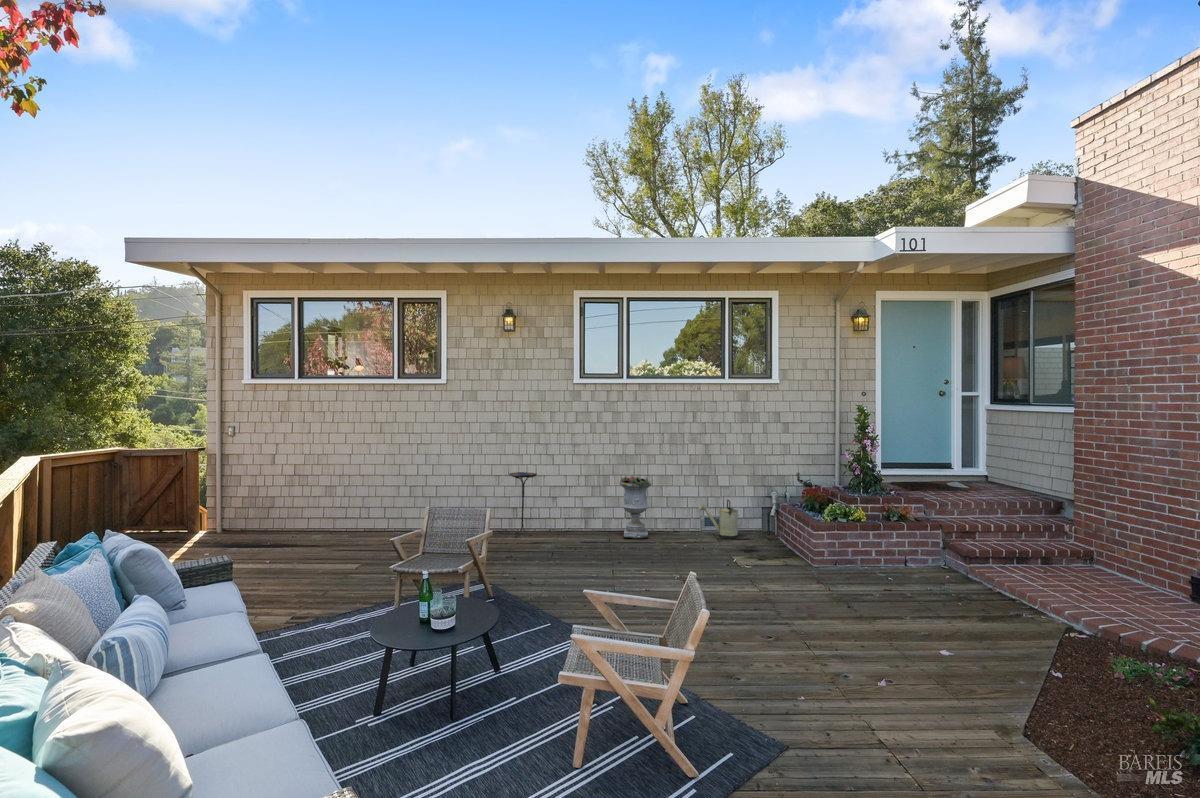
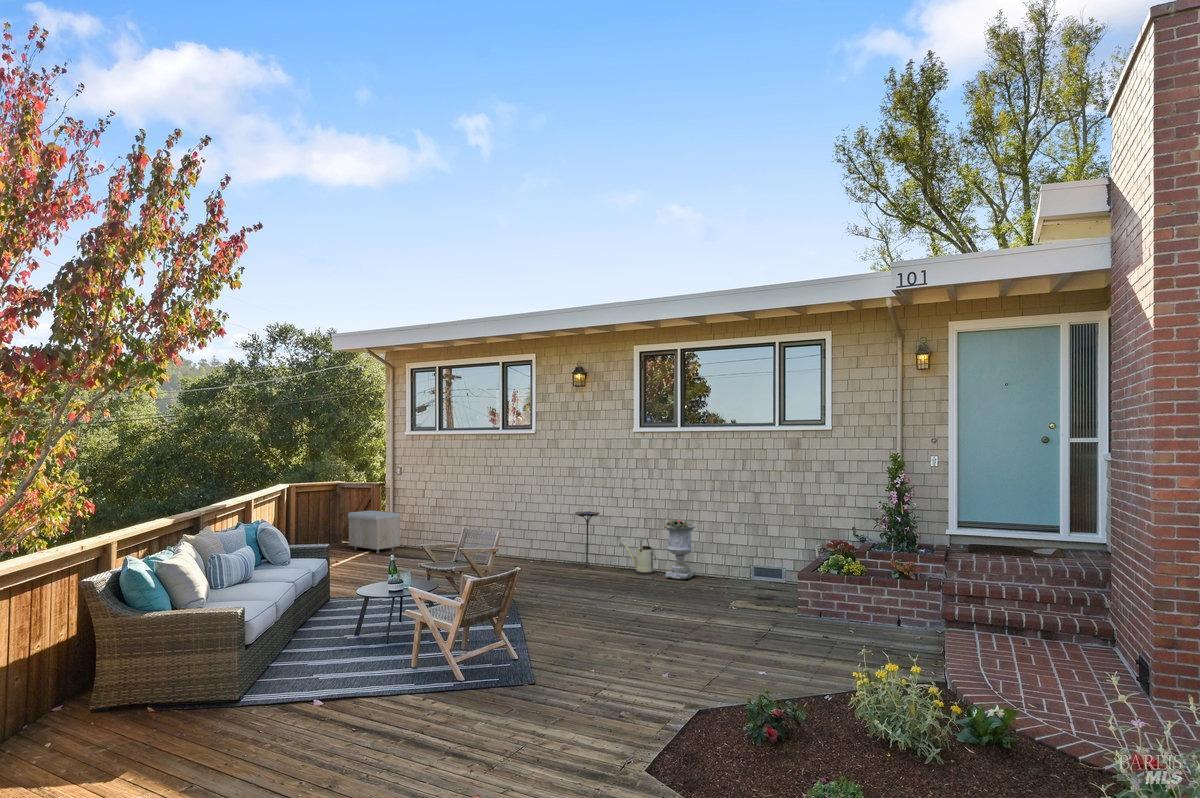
storage bench: none [154,484,240,540] -> present [348,510,400,553]
watering can: present [698,500,738,538] -> present [620,538,656,574]

